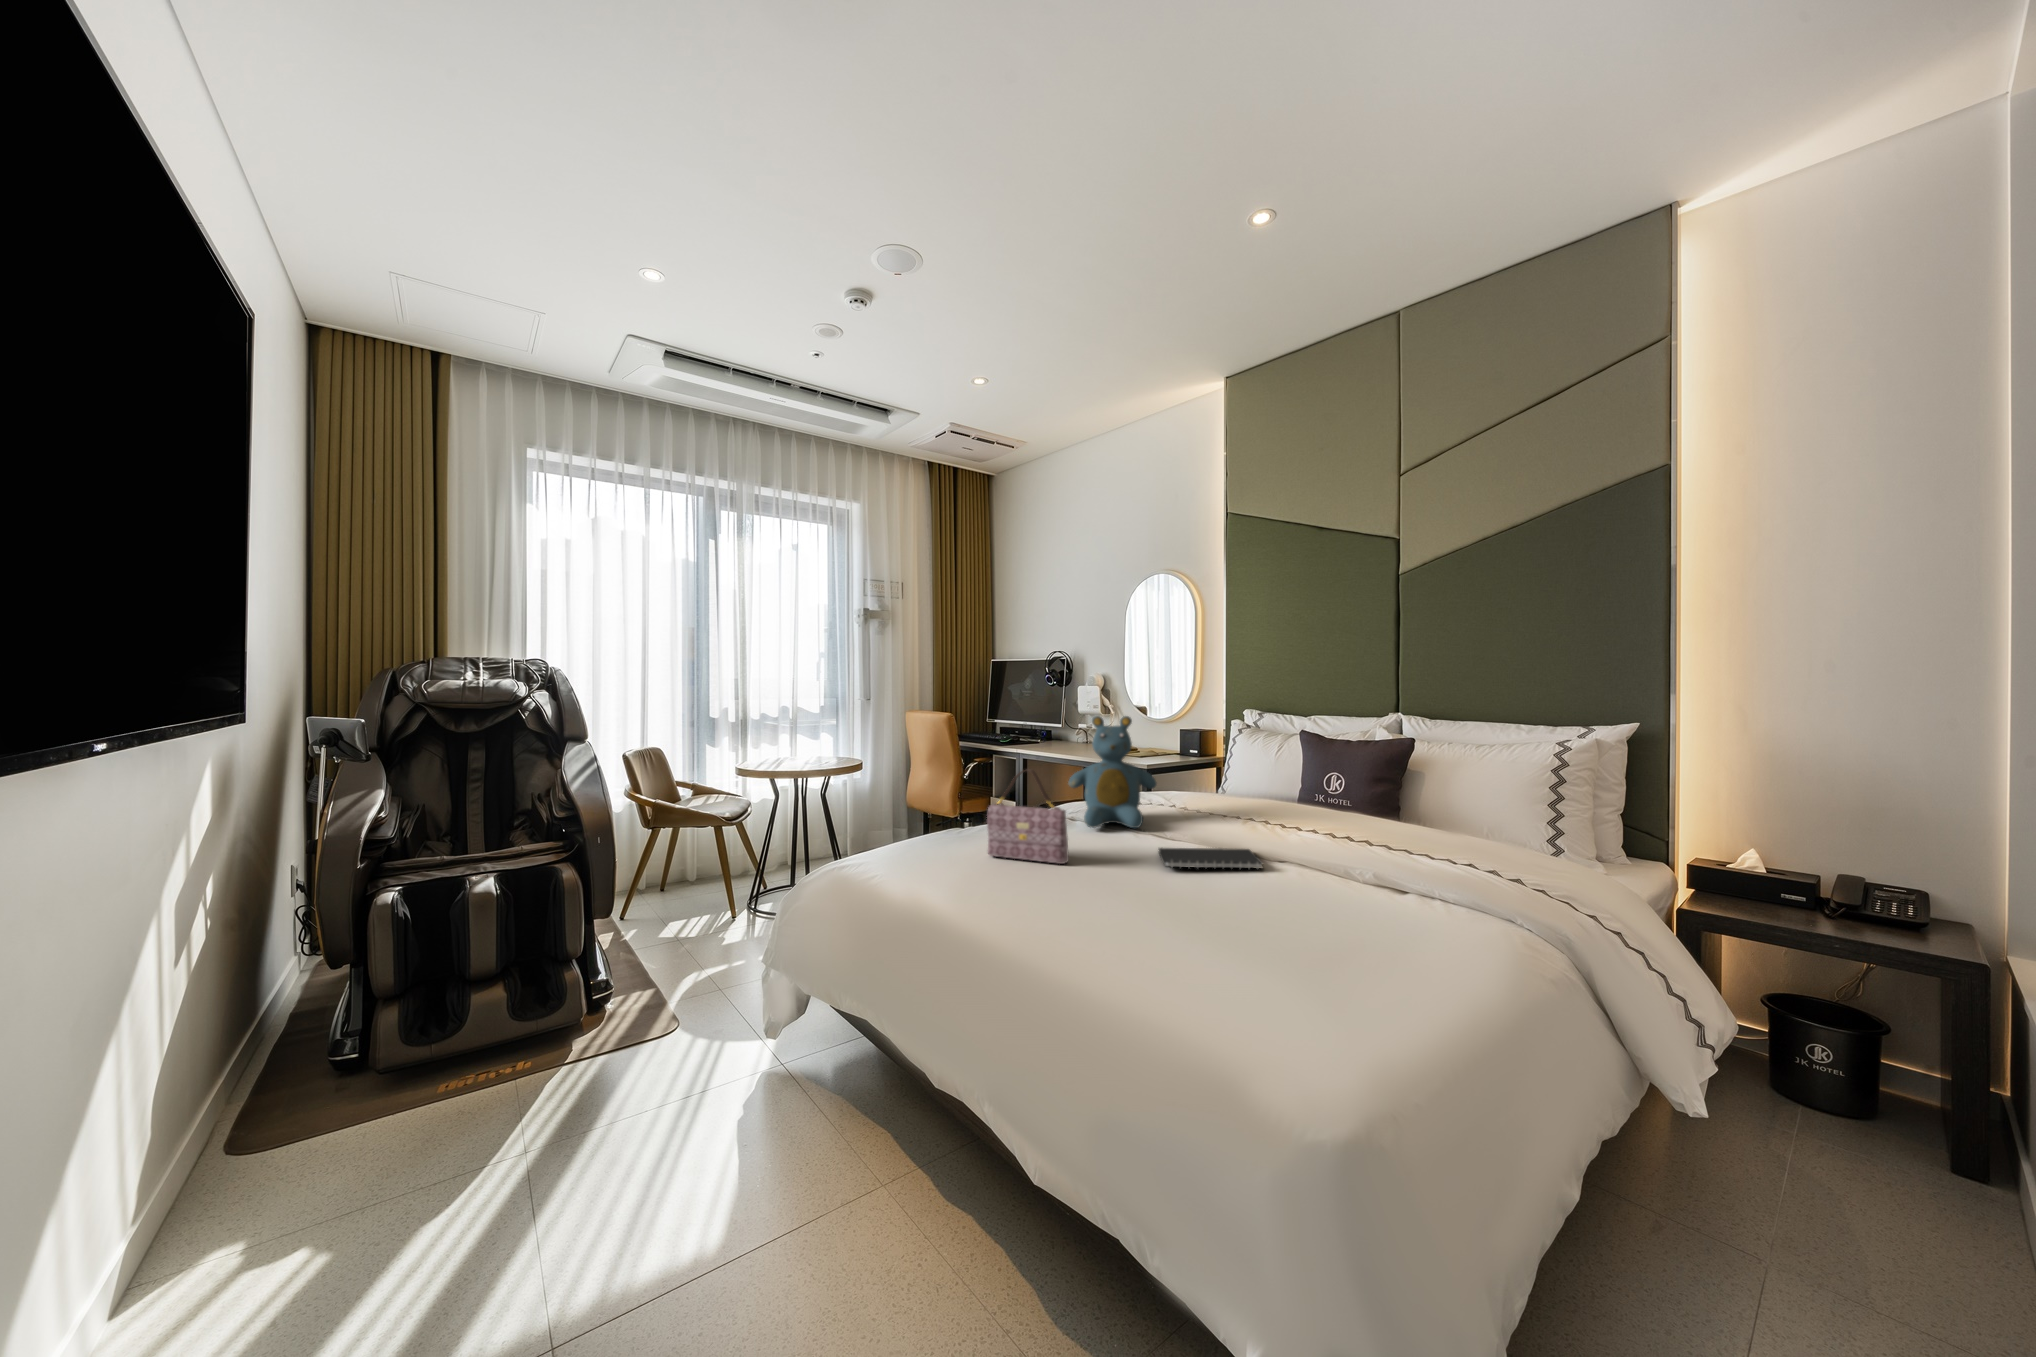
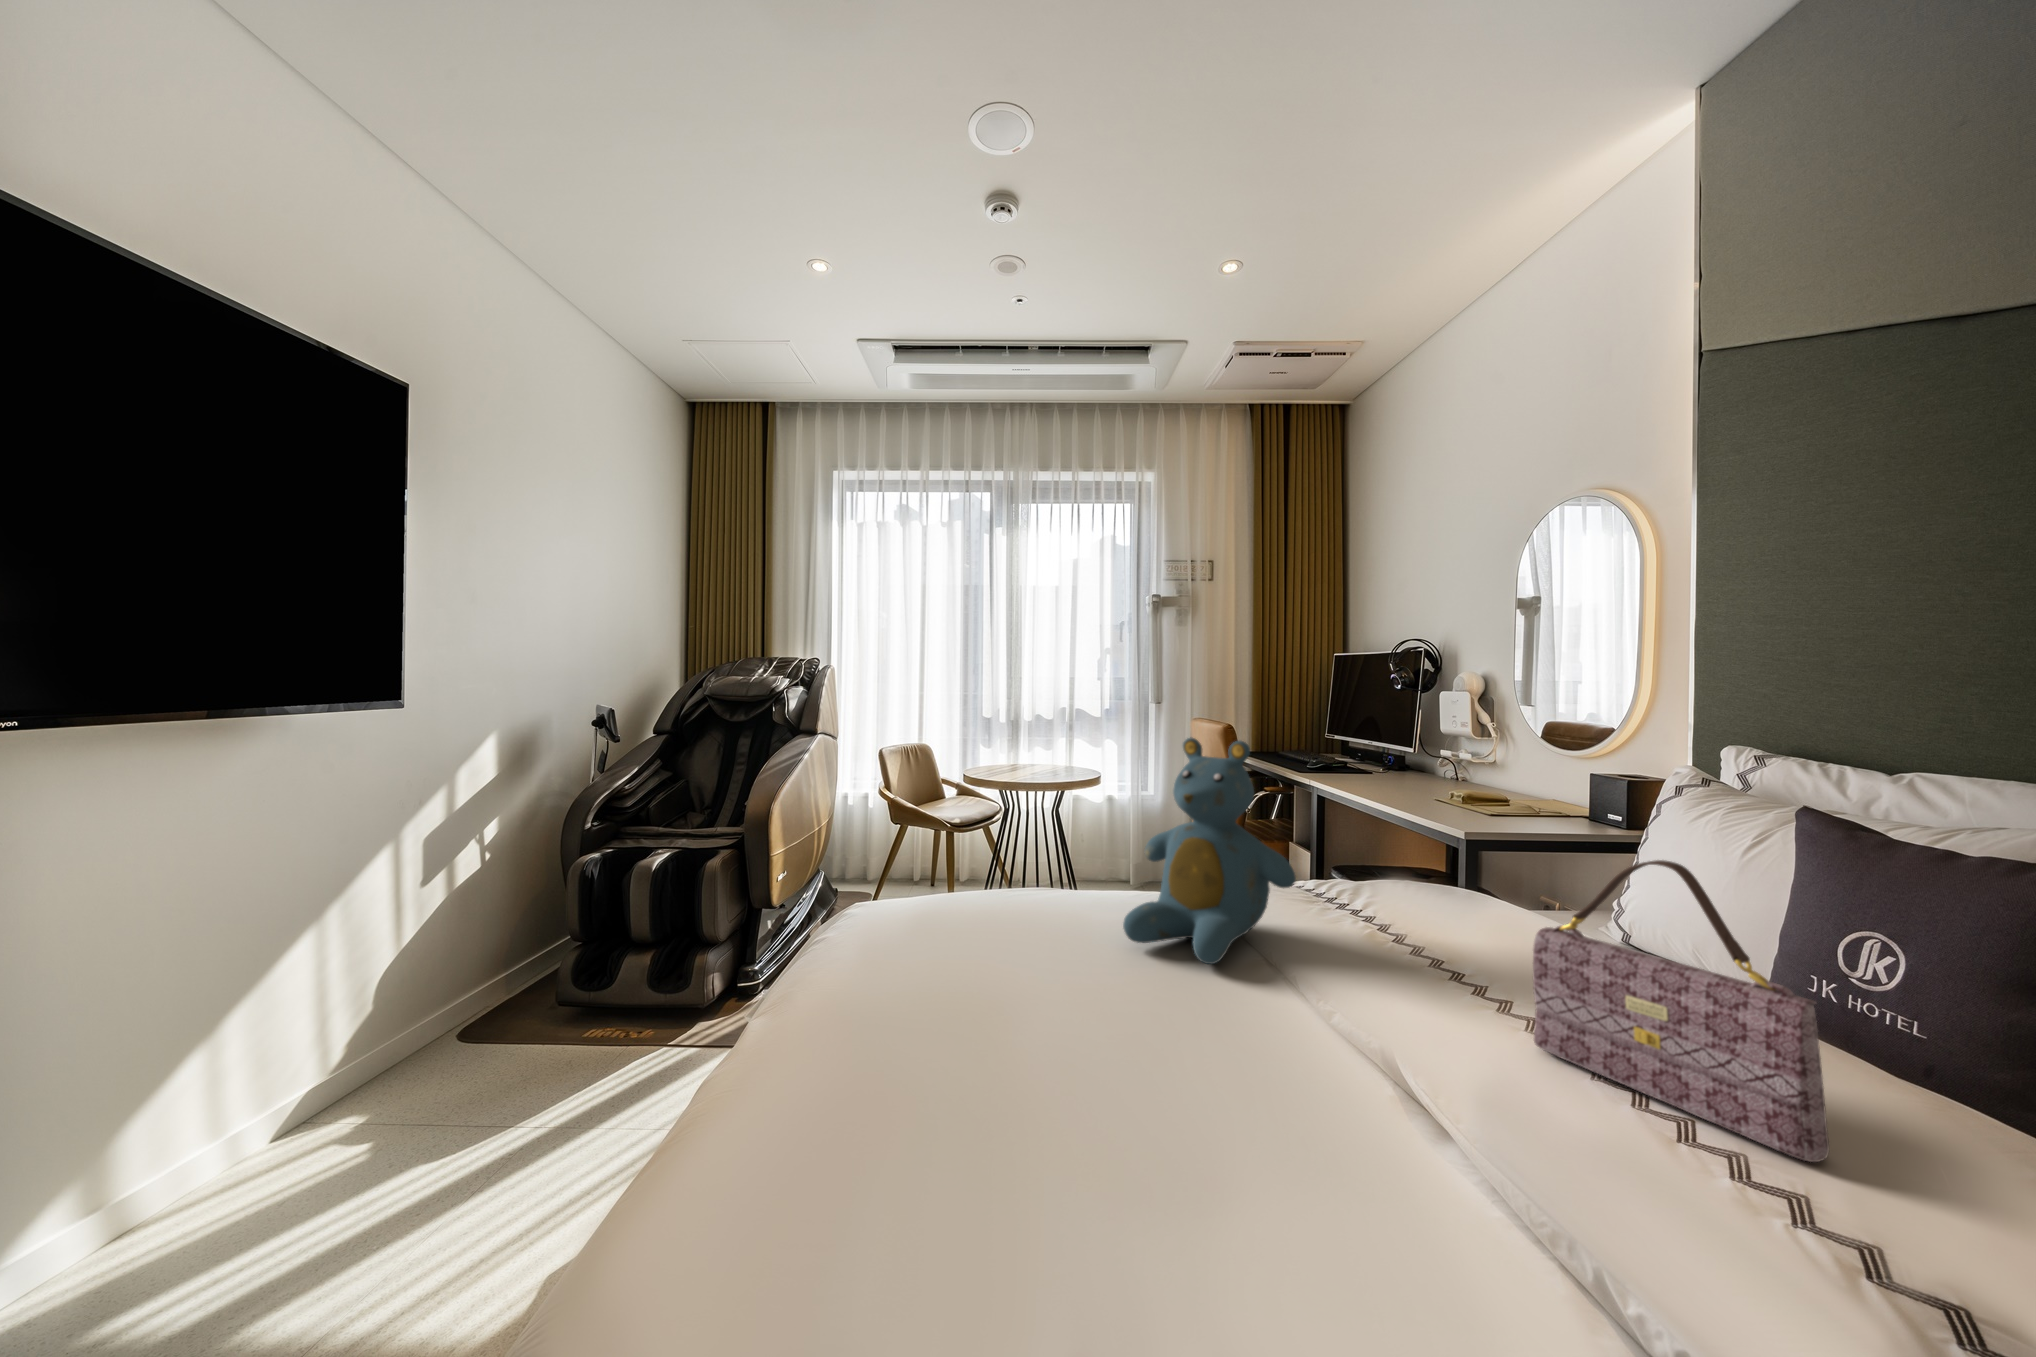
handbag: present [987,770,1069,864] -> present [1533,860,1829,1162]
notebook: present [1159,848,1263,869] -> none [1060,1032,1347,1207]

